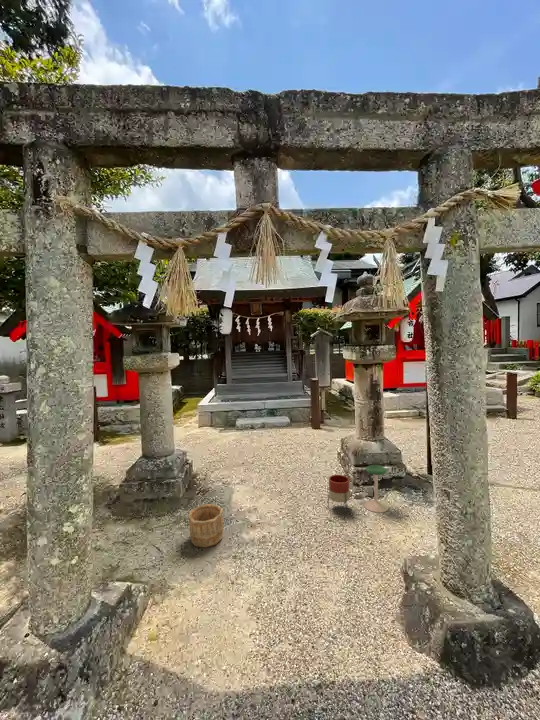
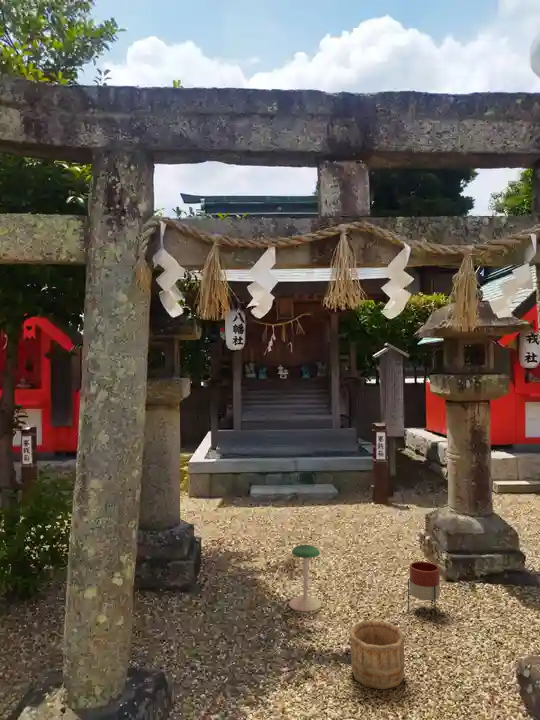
stool: present [364,465,388,513] -> present [289,545,322,612]
wooden bucket: present [188,504,223,547] -> present [349,620,405,689]

